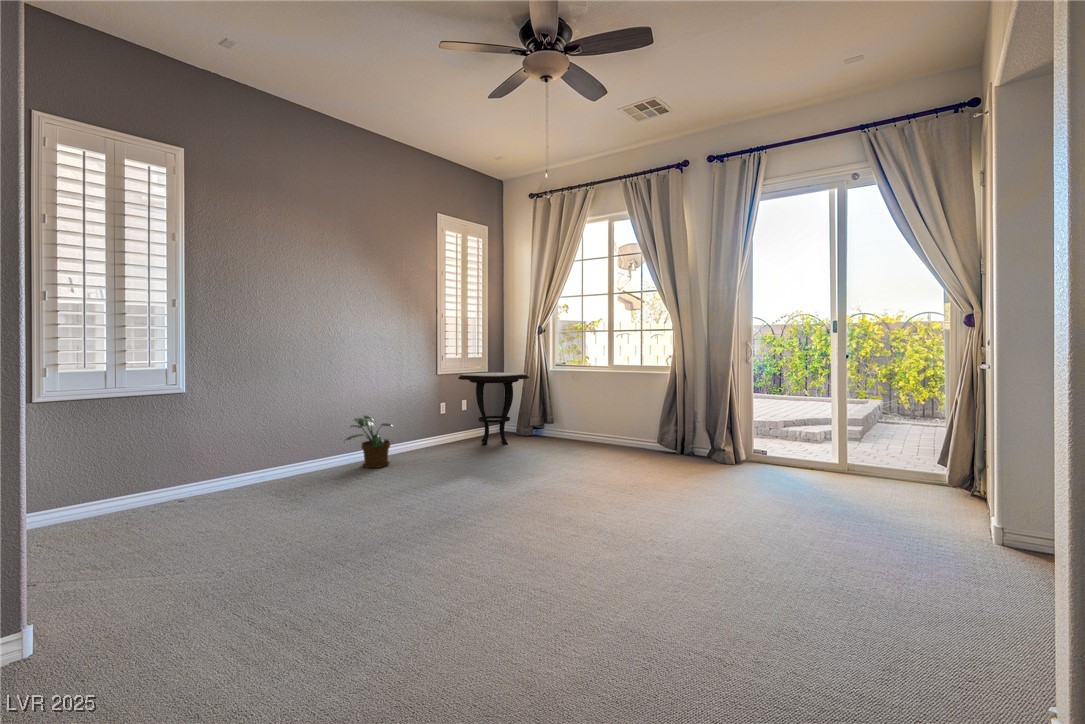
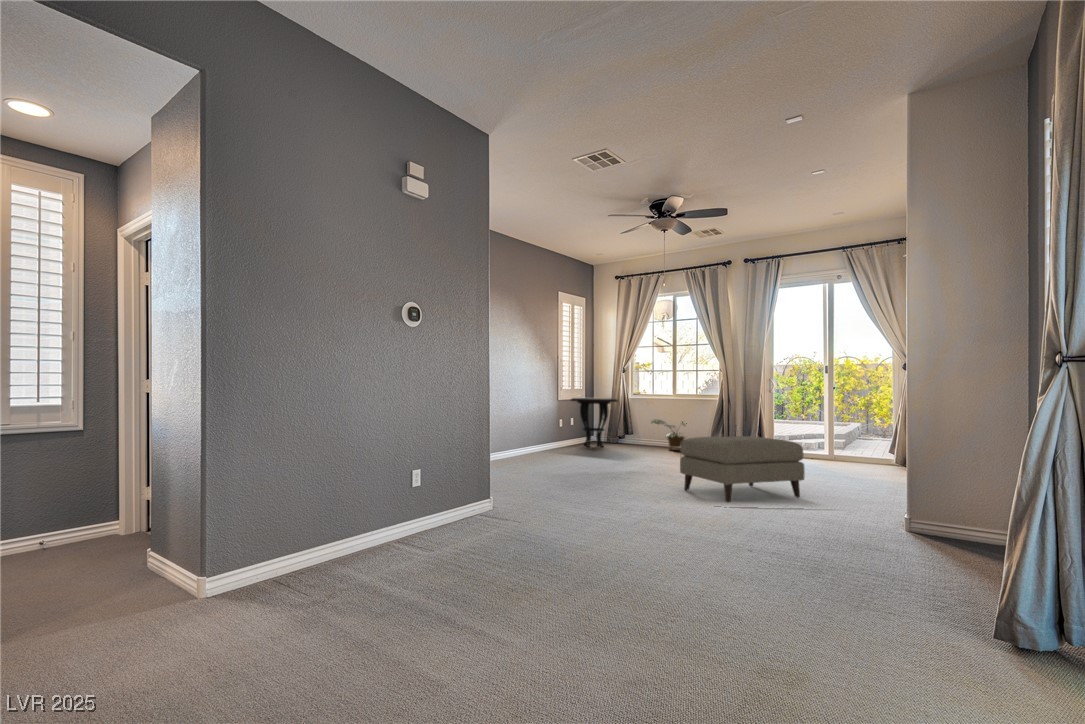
potted plant: present [344,416,393,468] -> present [652,420,687,451]
ottoman: none [531,479,808,693] -> present [680,436,805,503]

